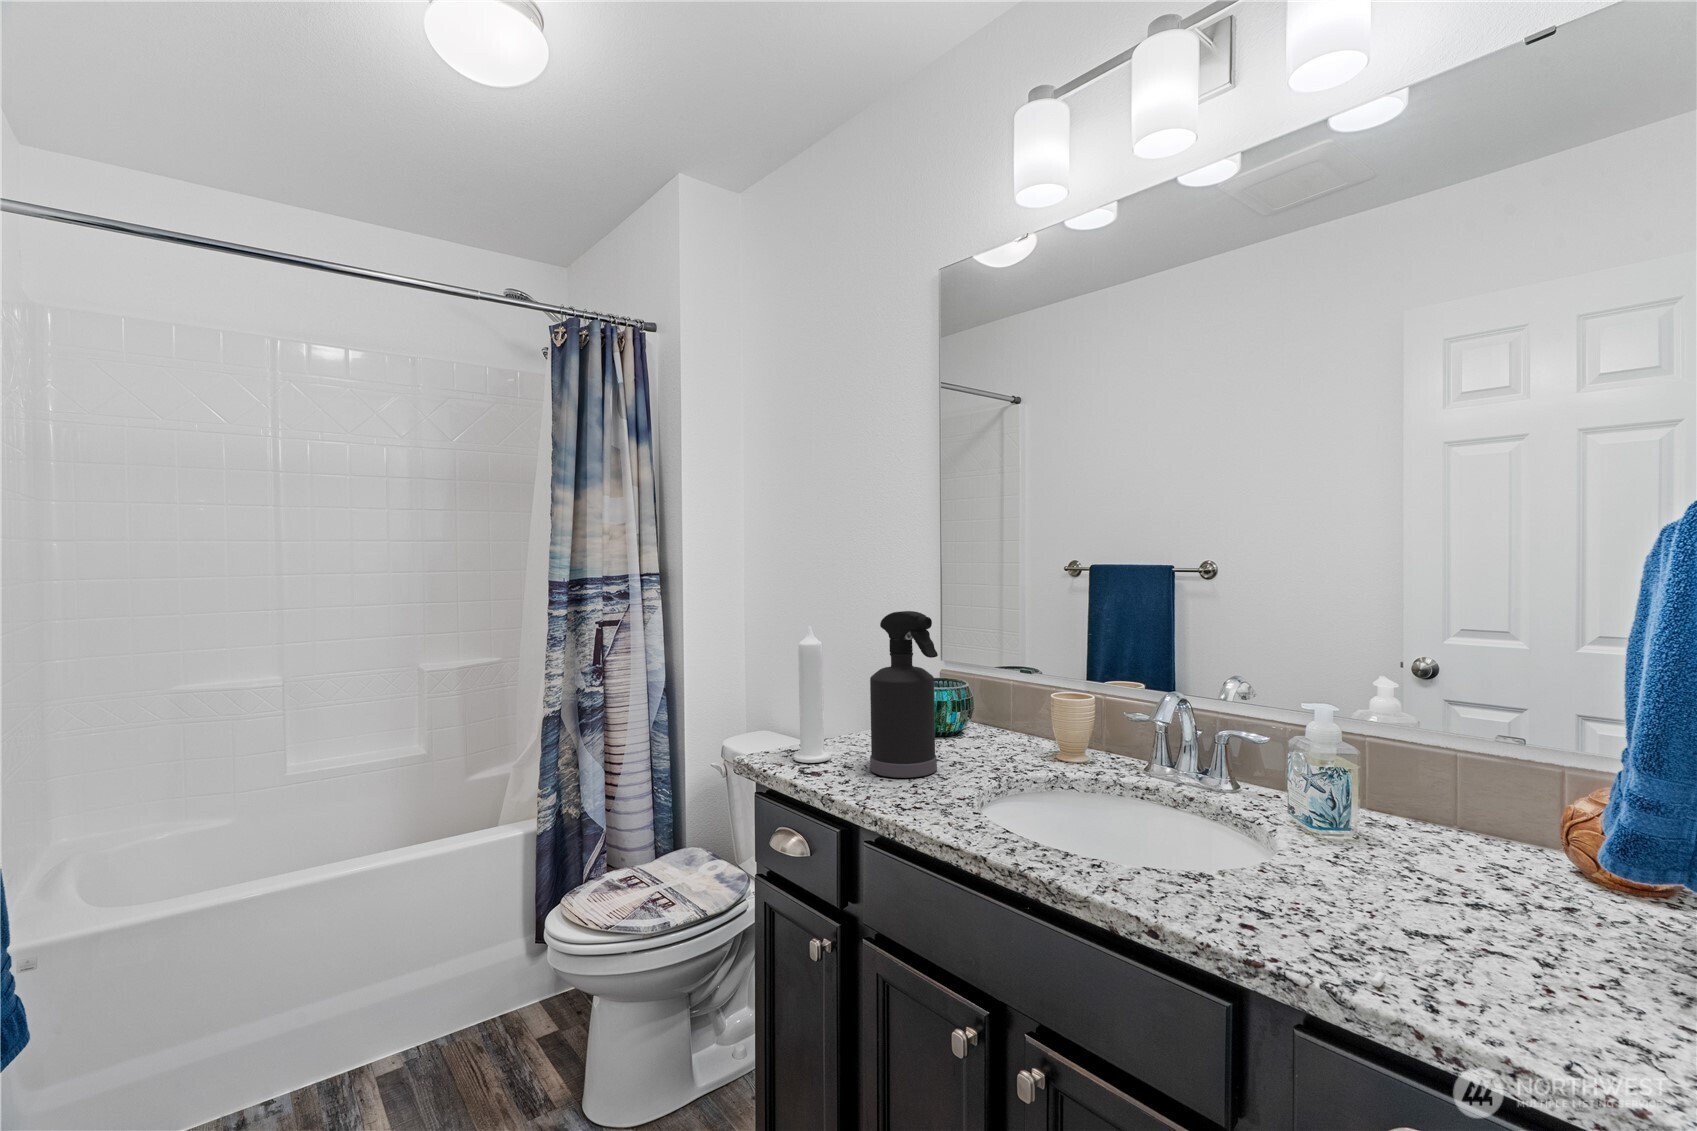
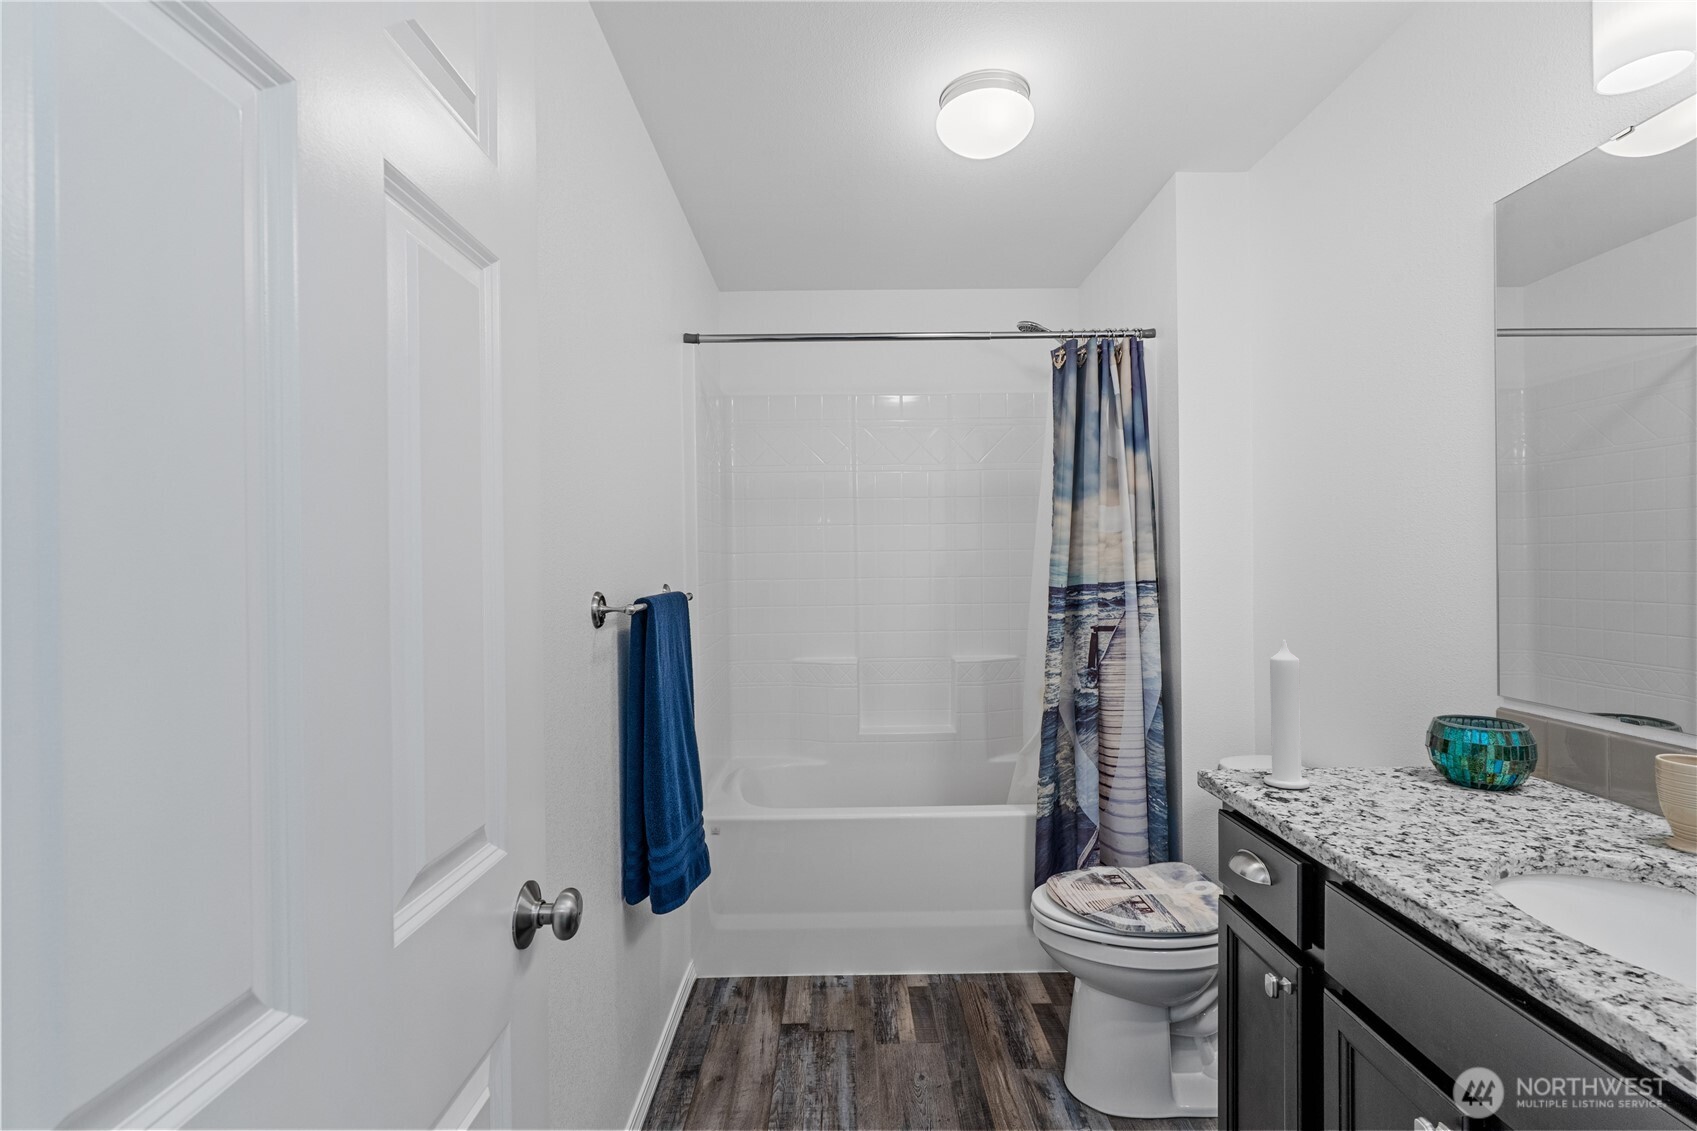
spray bottle: present [870,611,938,778] -> none [1352,629,1446,823]

